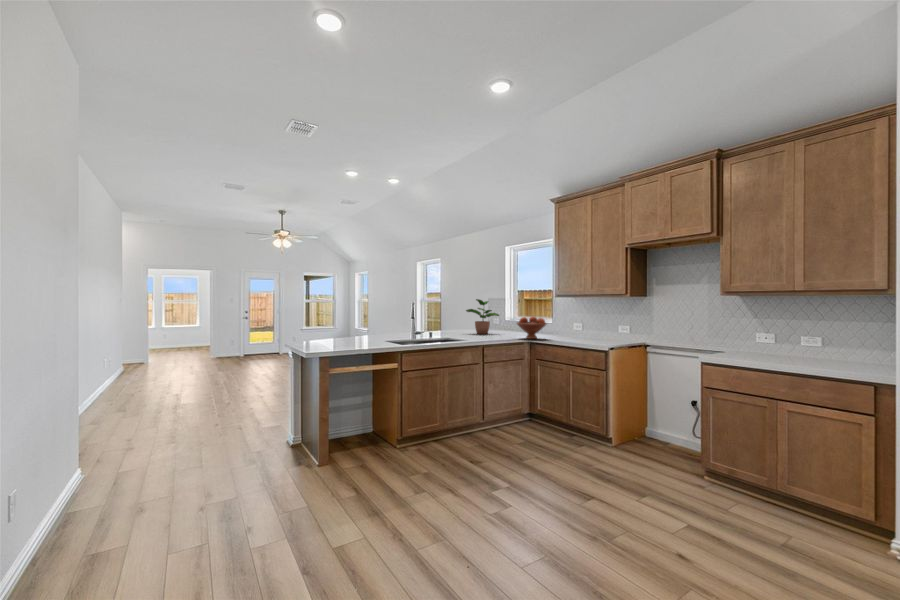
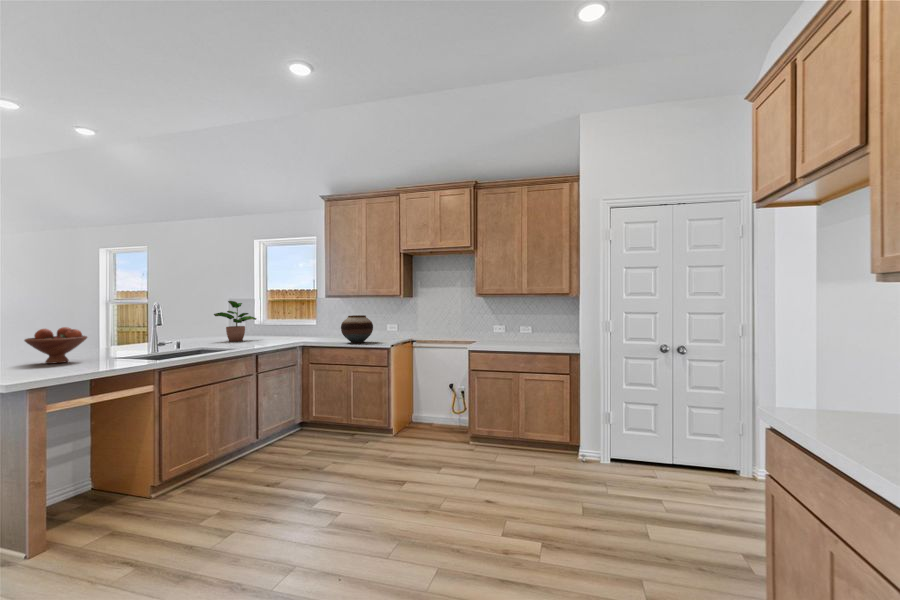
vase: none [562,315,595,343] -> present [341,315,373,343]
fruit bowl: present [517,317,546,339] -> present [24,327,87,364]

